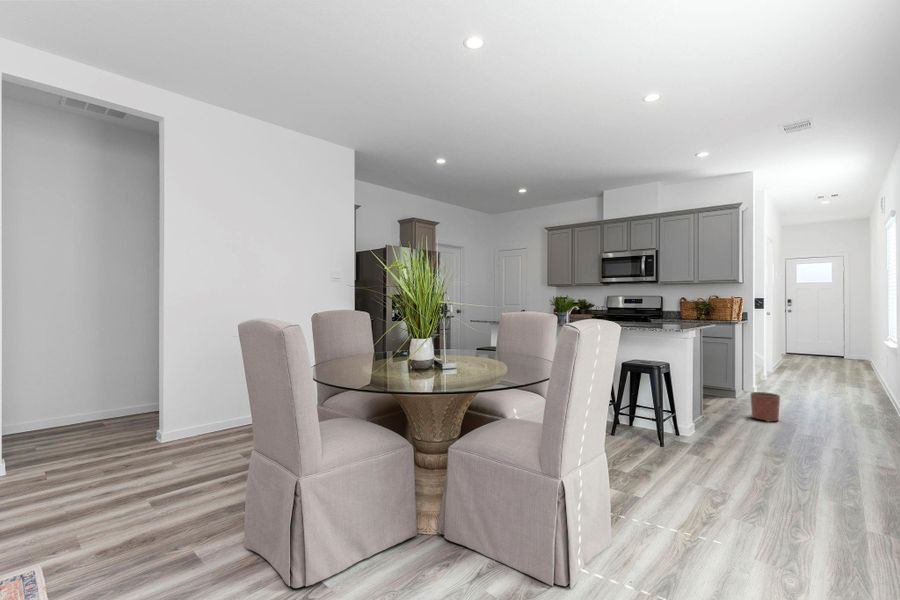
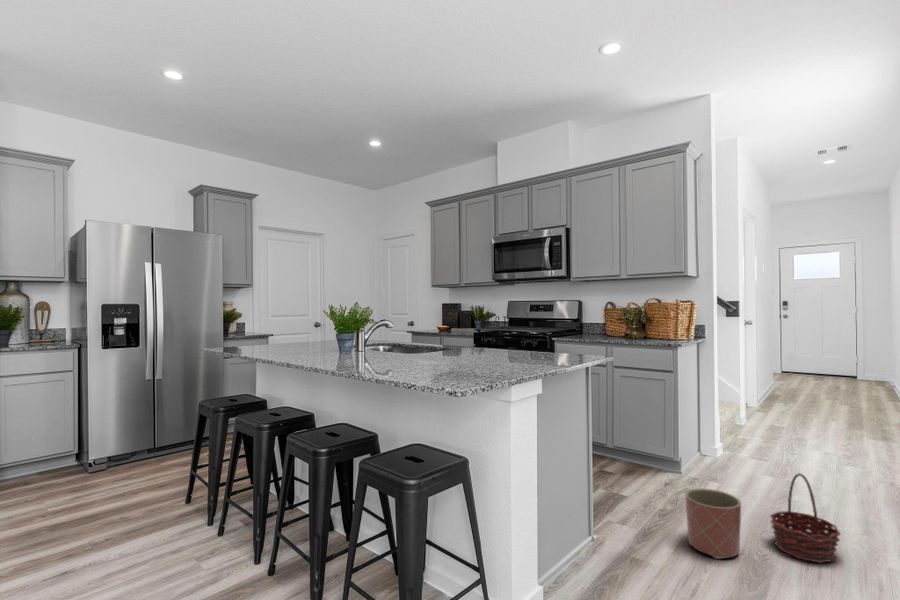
basket: none [793,382,829,423] -> present [771,473,840,563]

